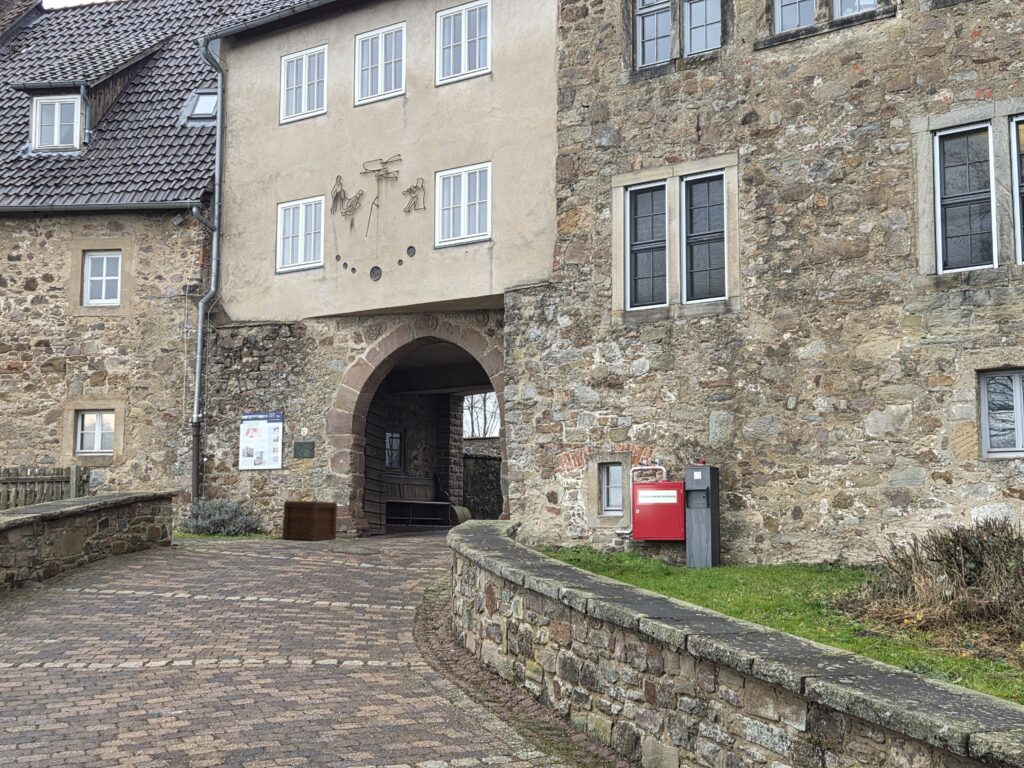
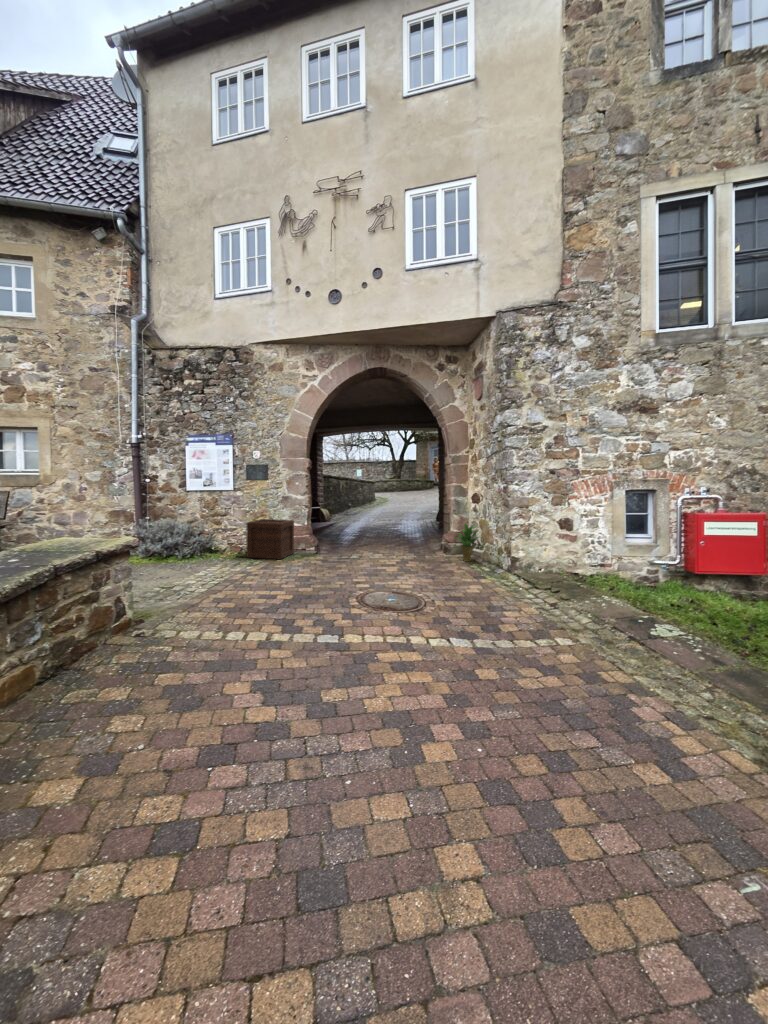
potted plant: none [479,505,510,546] -> present [459,524,478,562]

